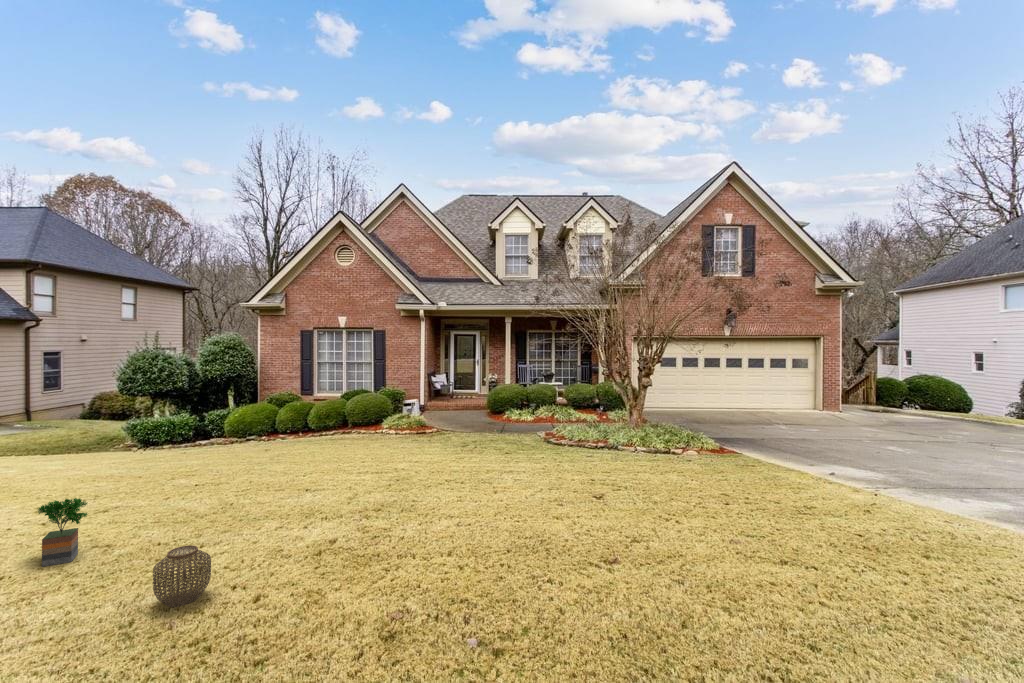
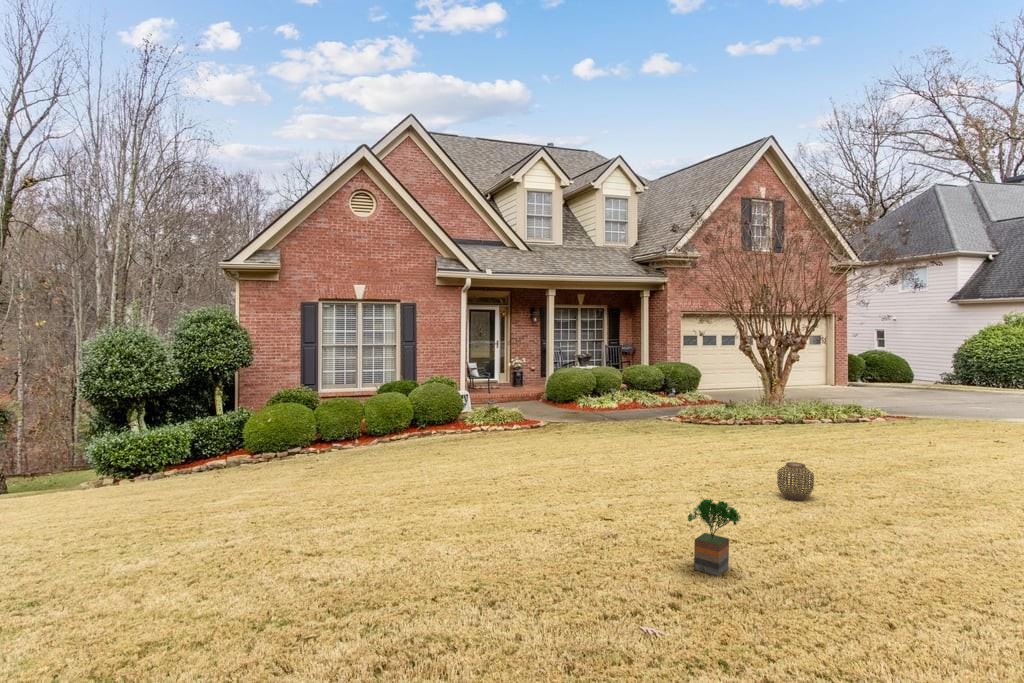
woven basket: present [153,545,211,607] -> present [777,462,814,501]

